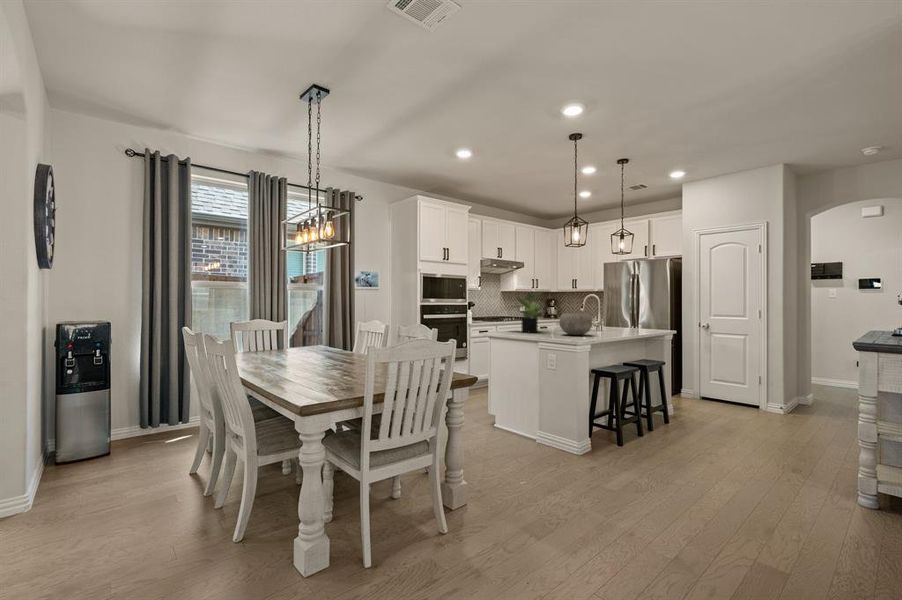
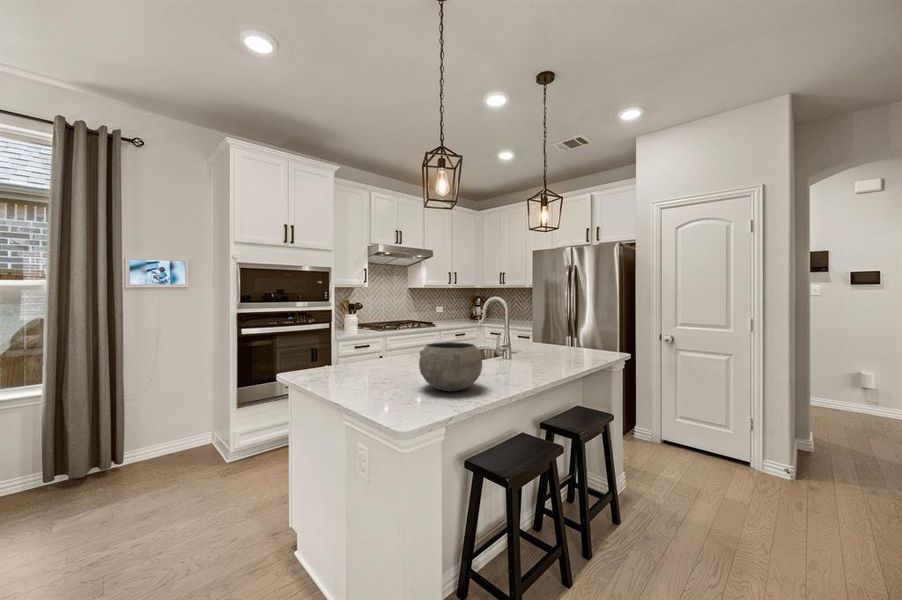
potted plant: present [512,292,543,332] -> none [342,300,407,376]

